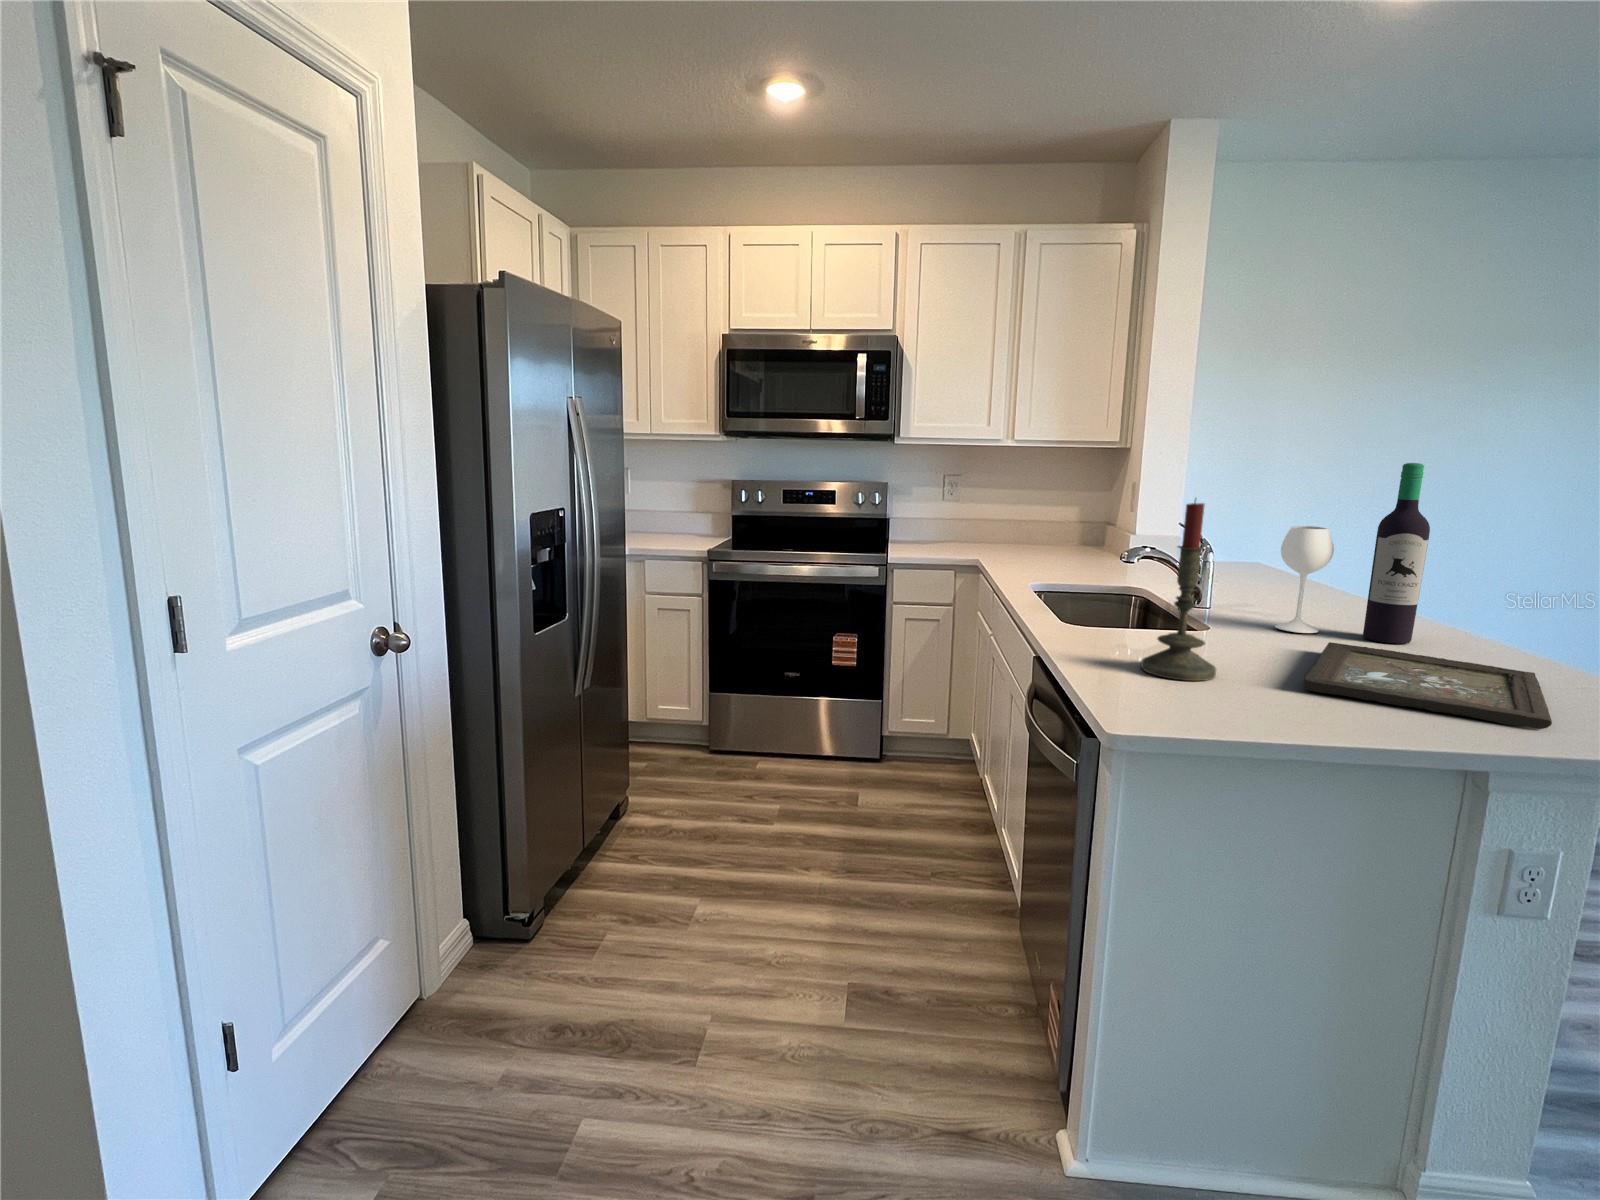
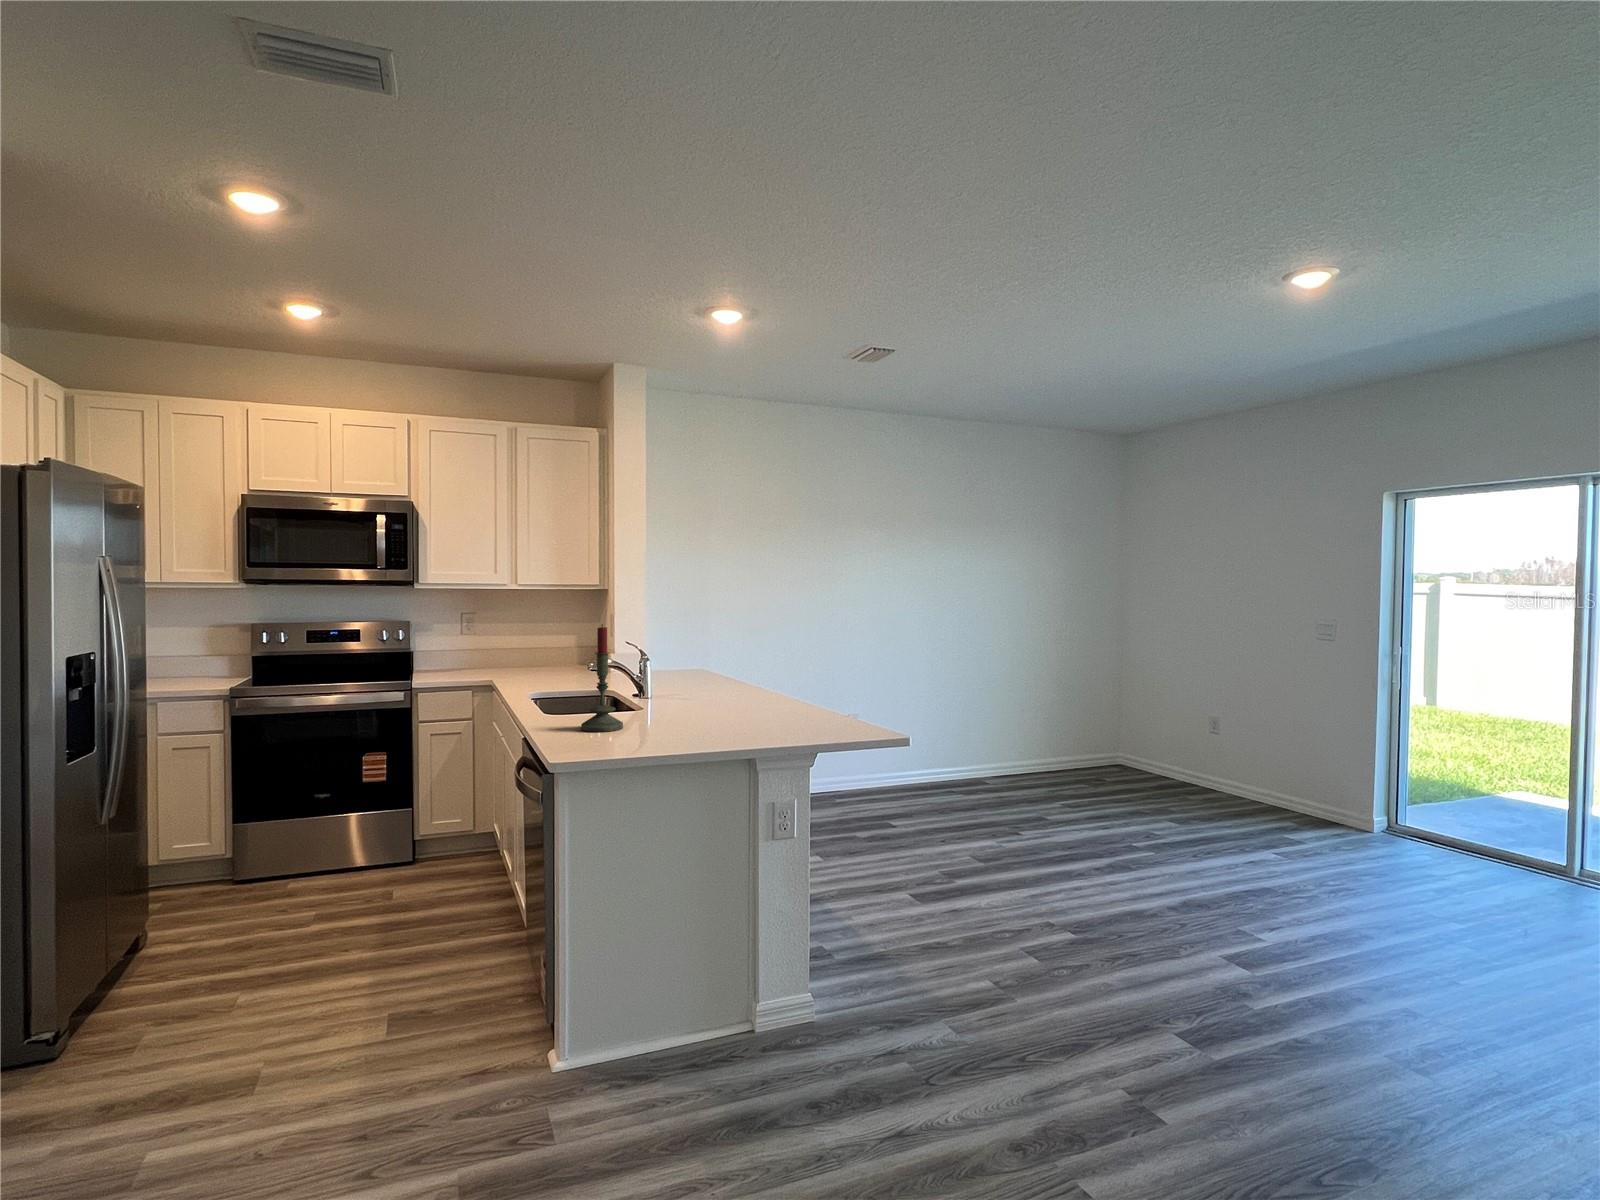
wine bottle: present [1275,463,1430,644] -> none [675,600,746,704]
tray: present [1304,642,1552,729] -> none [666,705,785,731]

